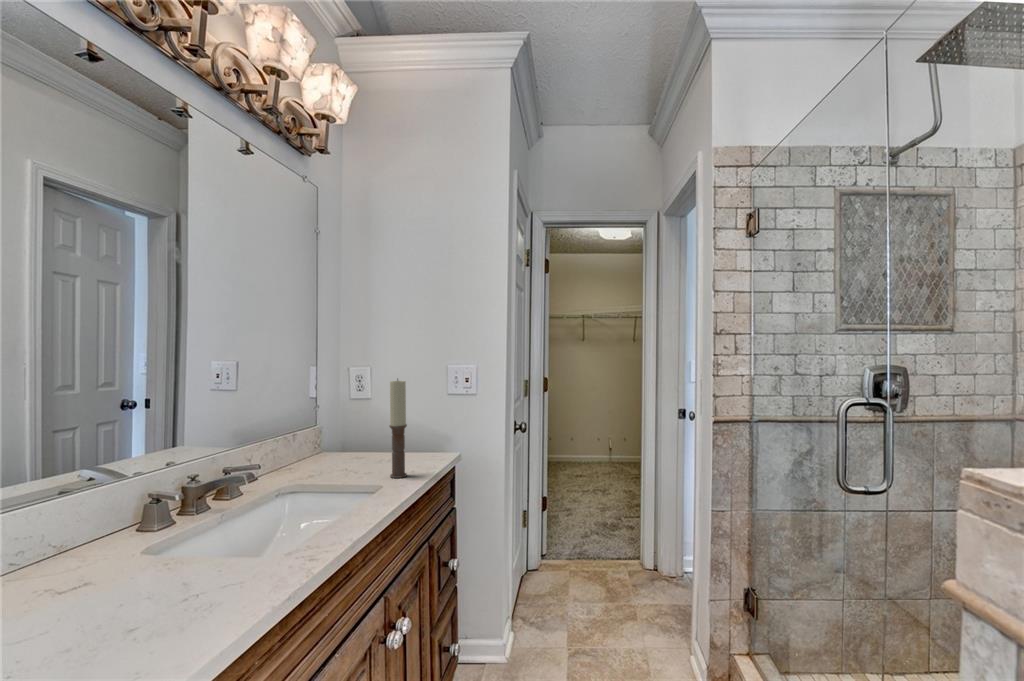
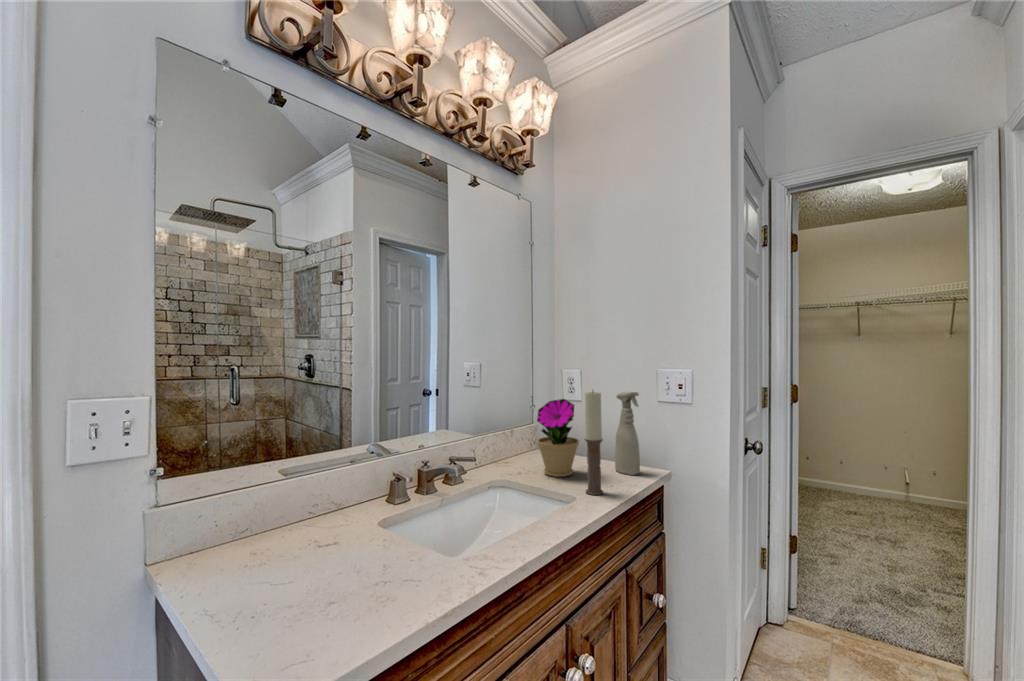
spray bottle: none [411,381,434,459] -> present [615,391,640,475]
flower pot: none [334,391,378,469] -> present [537,399,579,477]

